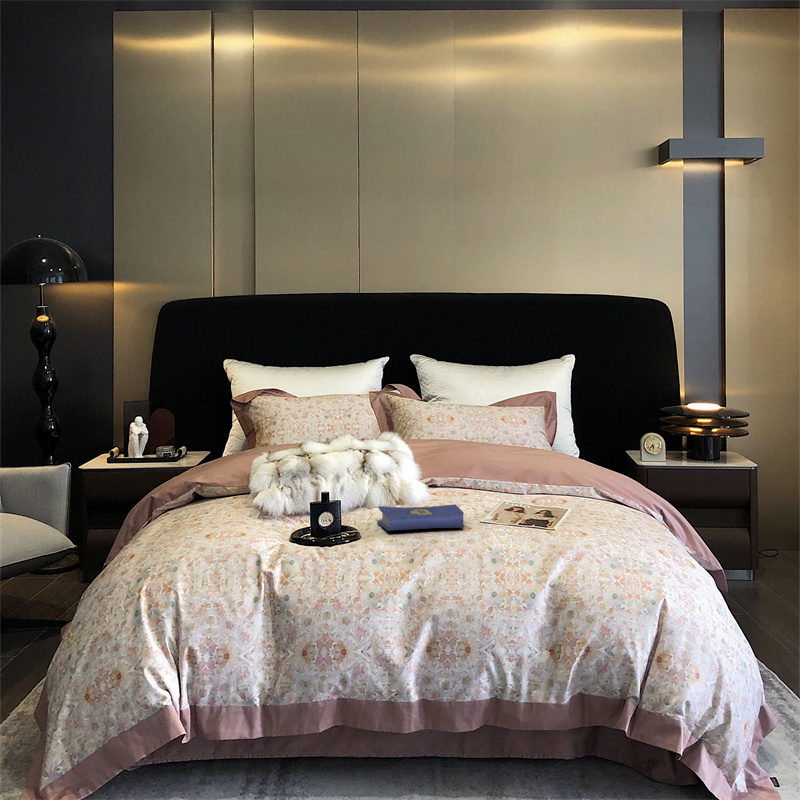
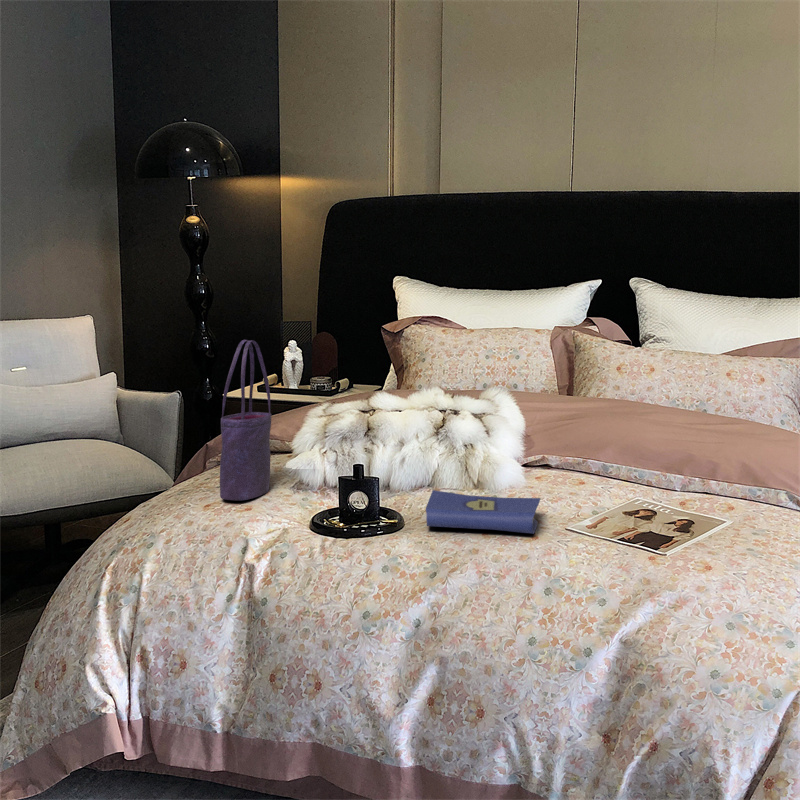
tote bag: none [208,404,239,530] -> present [220,340,272,501]

